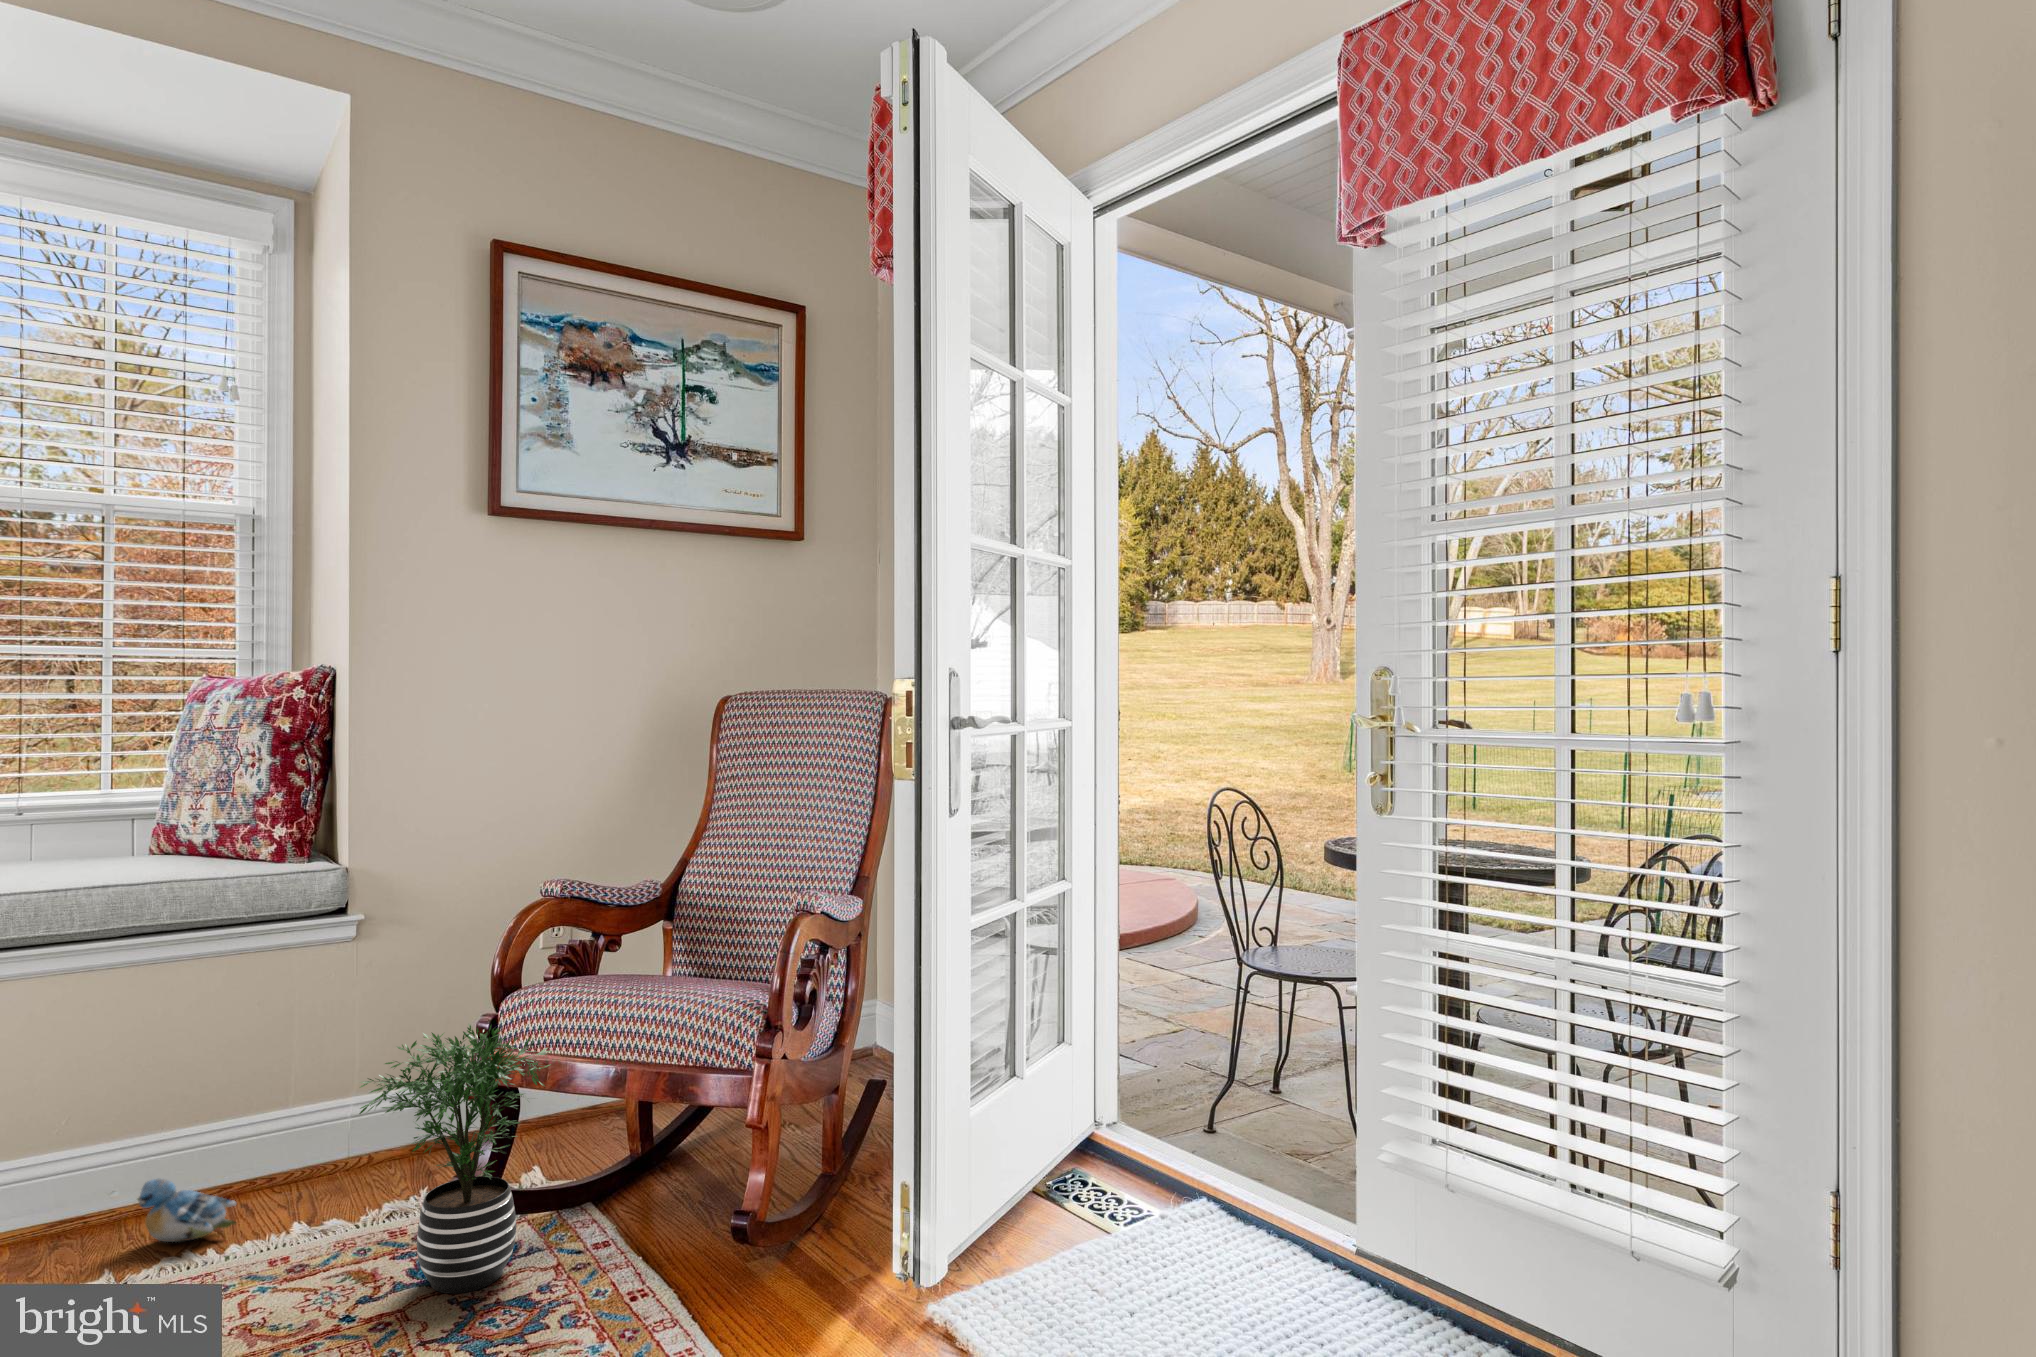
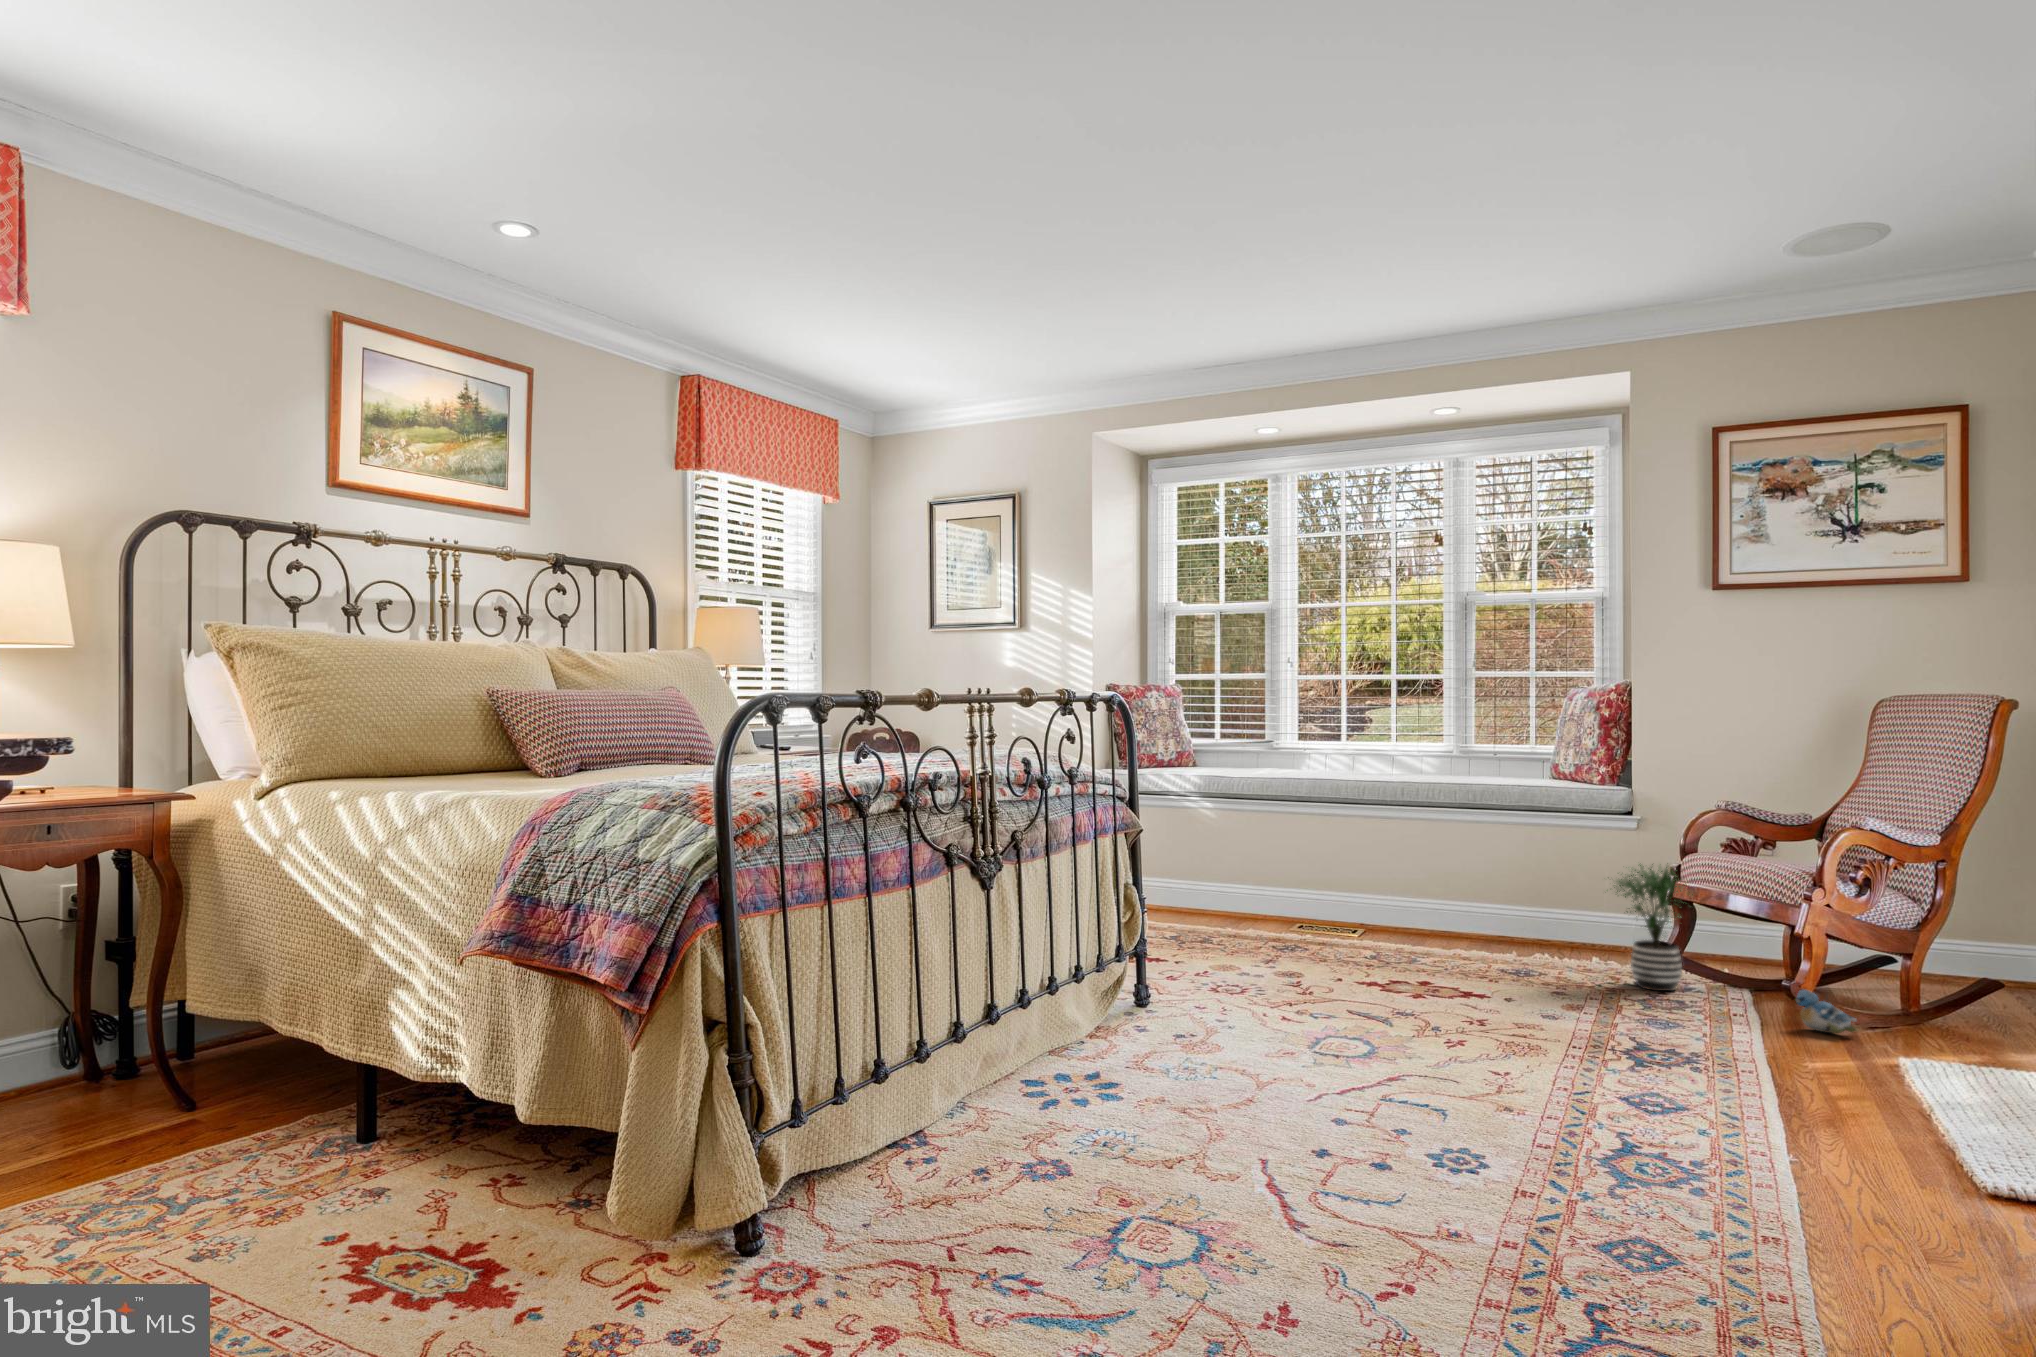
plush toy: present [138,1179,236,1242] -> present [1796,990,1857,1033]

